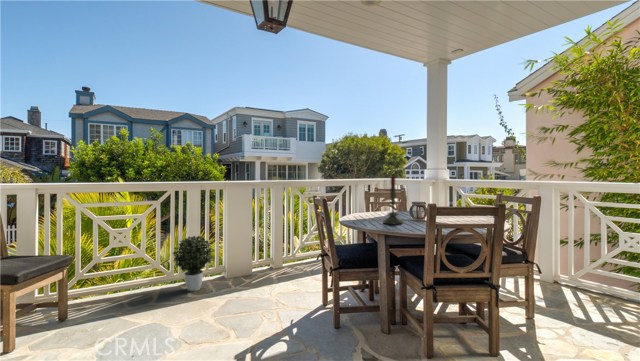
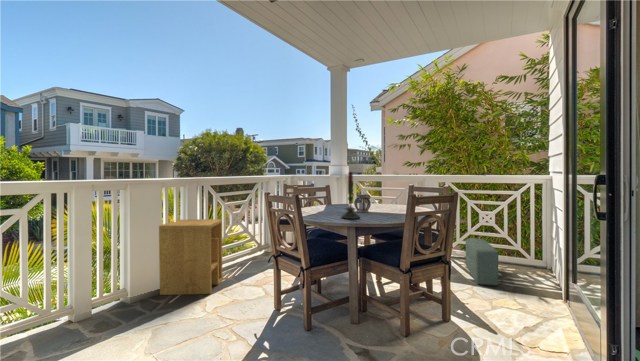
side table: none [249,215,303,281] -> present [159,219,222,295]
potted plant: present [173,236,213,291] -> none [56,252,120,329]
pouf: none [588,263,626,331] -> present [466,238,498,286]

